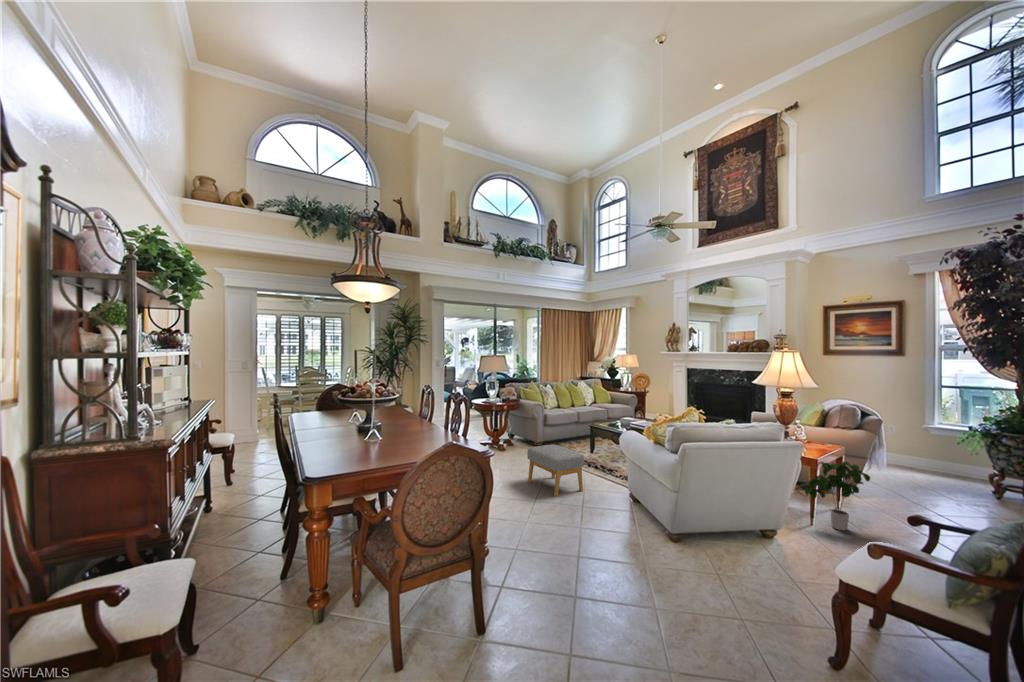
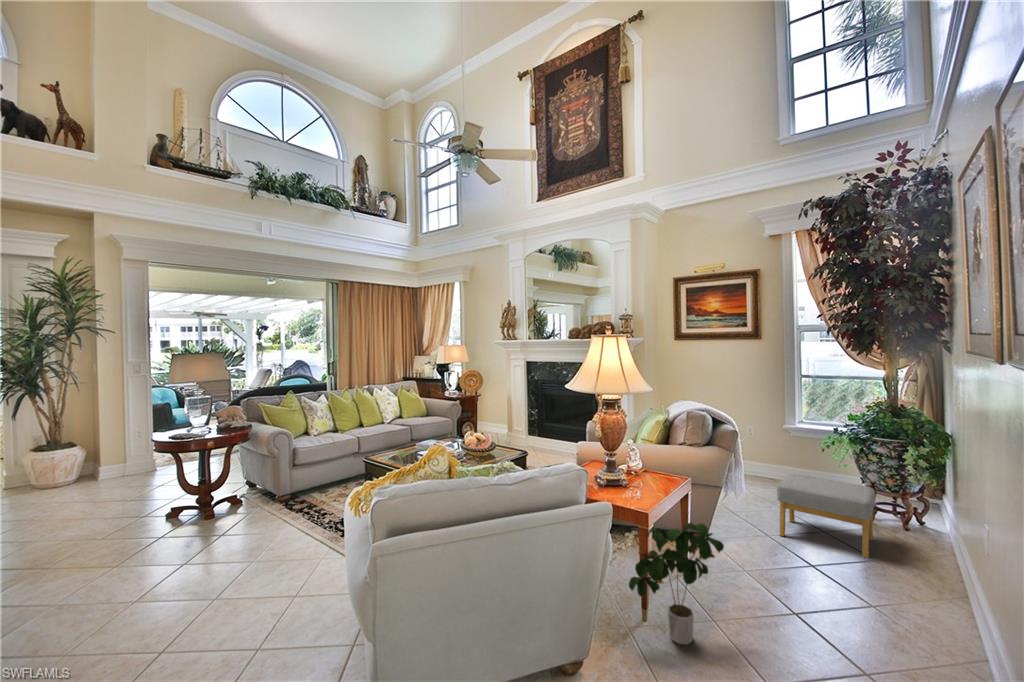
footstool: present [527,445,584,496] -> present [777,474,875,558]

